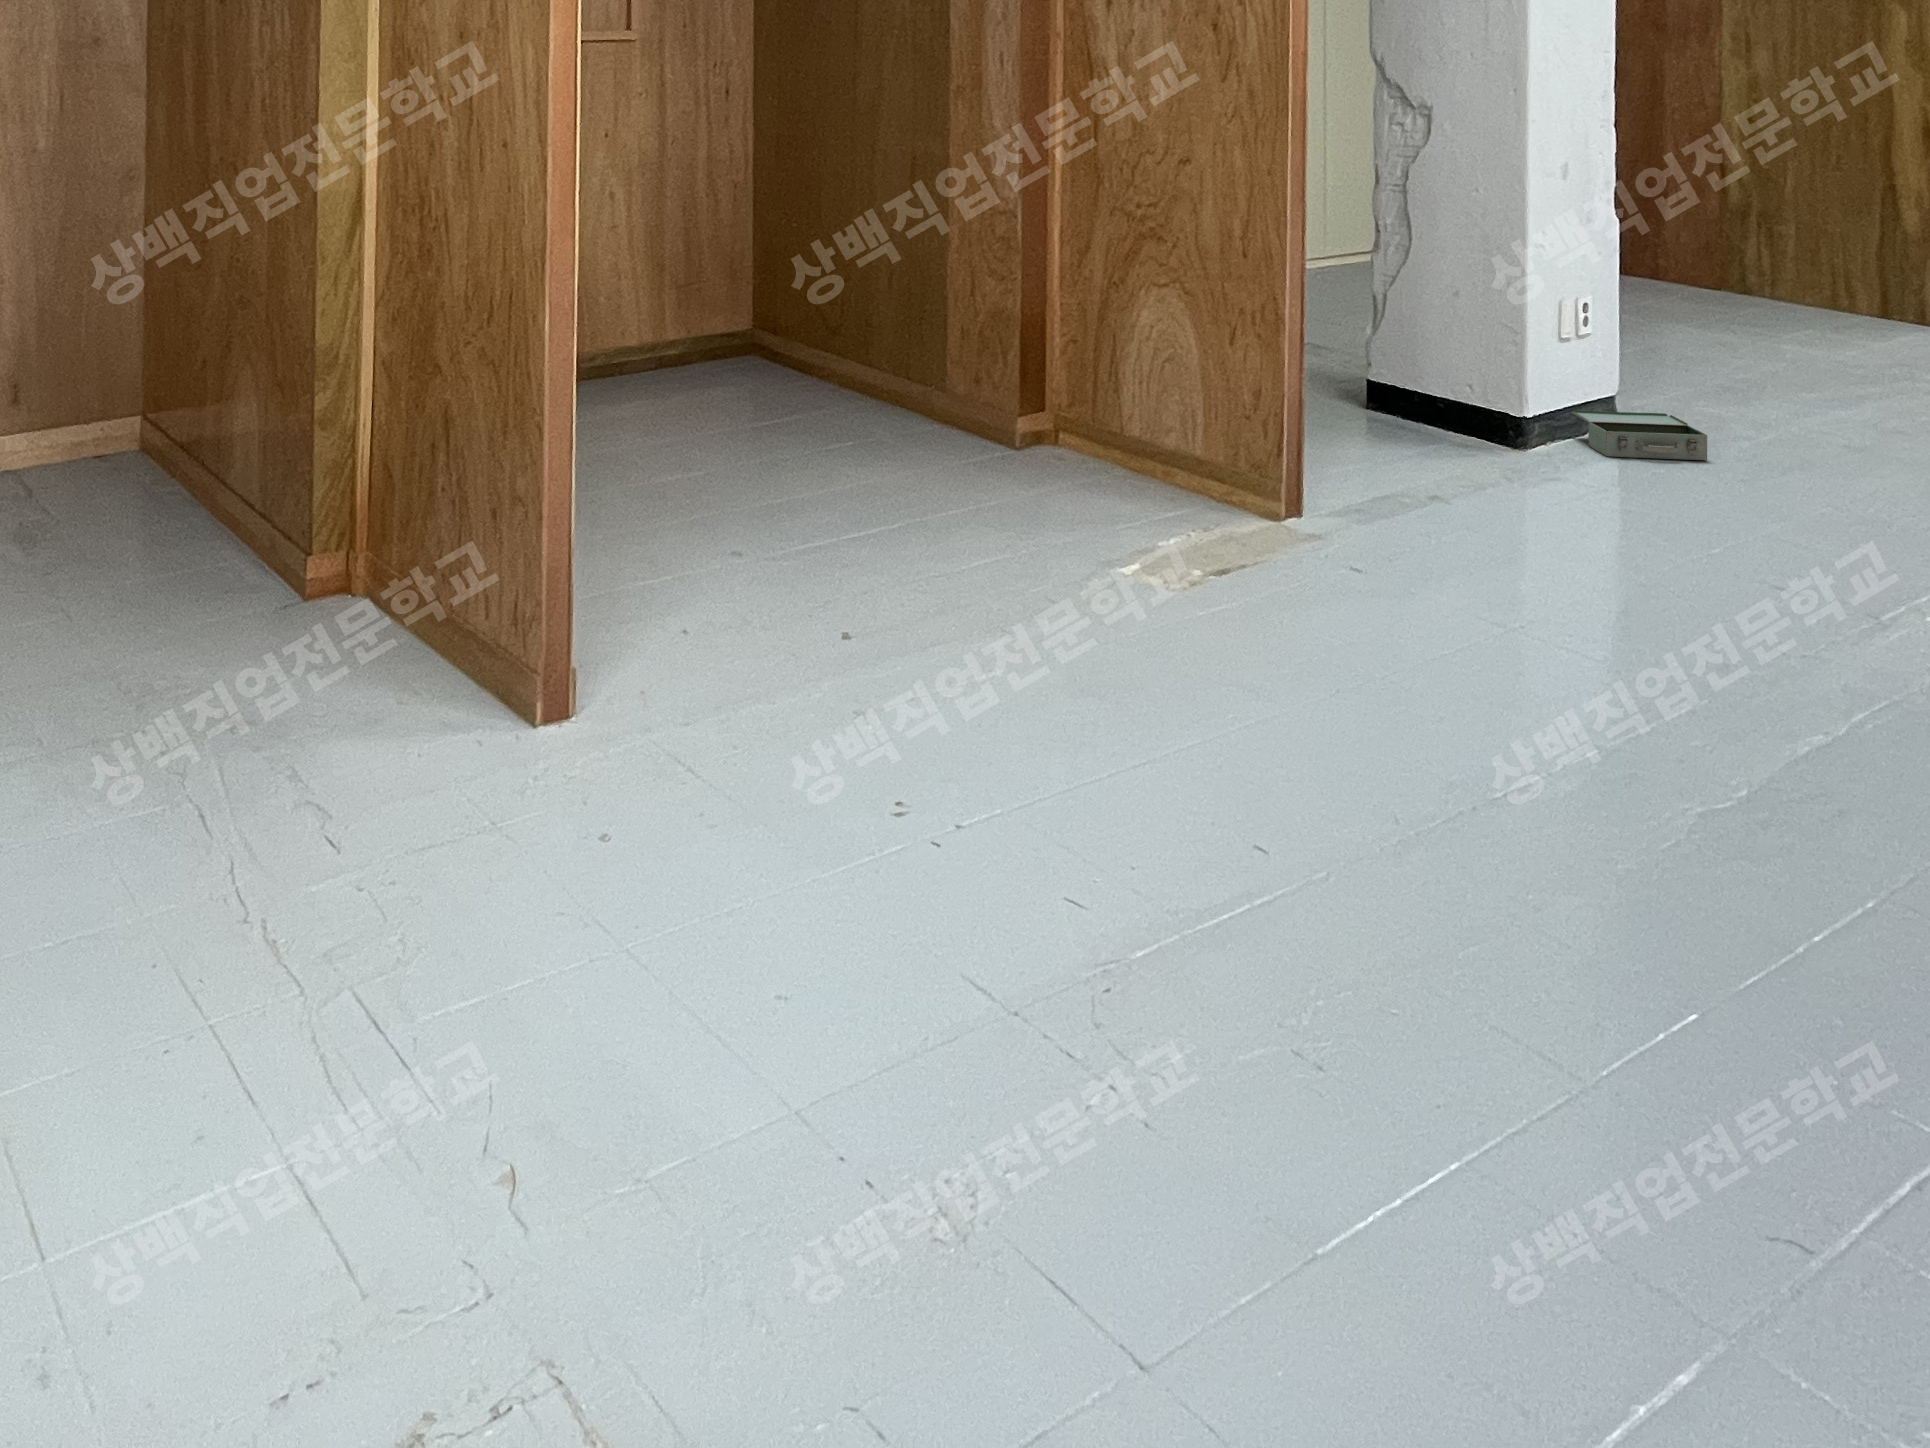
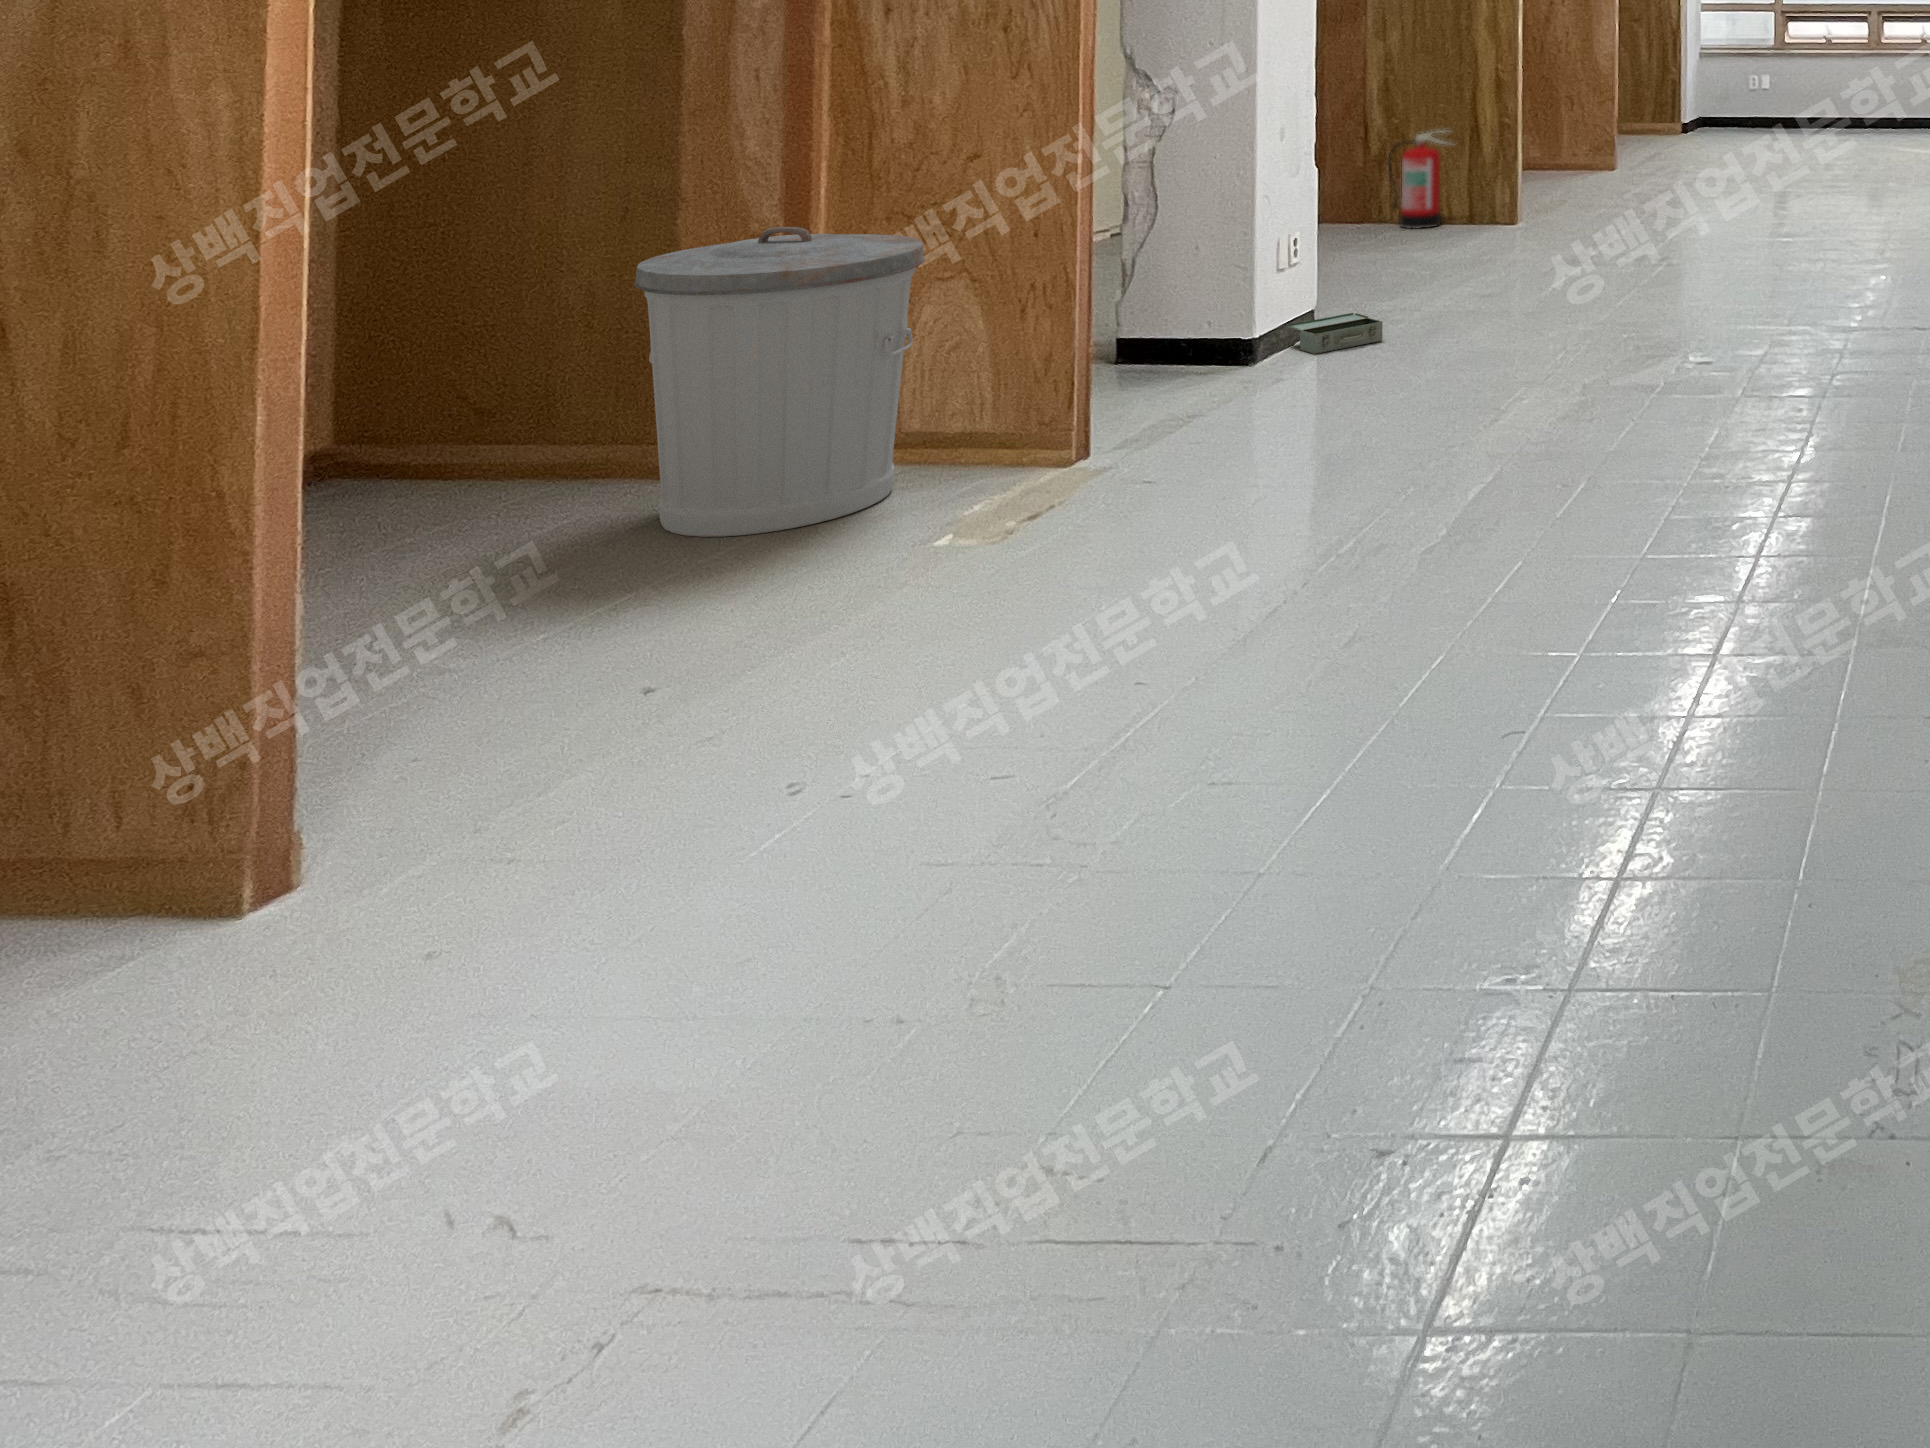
fire extinguisher: none [1749,186,1857,314] -> present [1387,132,1444,229]
trash can: none [901,211,1134,512] -> present [634,227,925,537]

